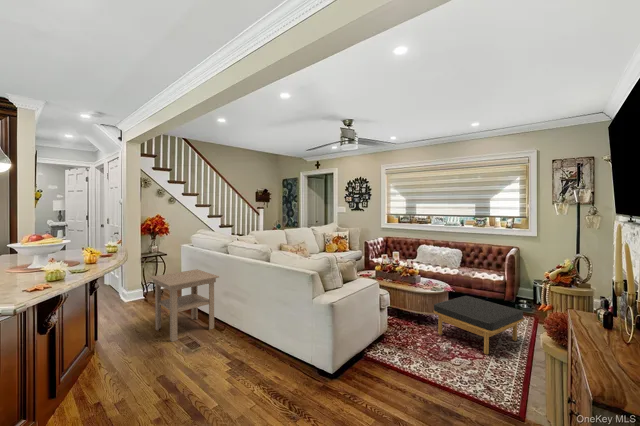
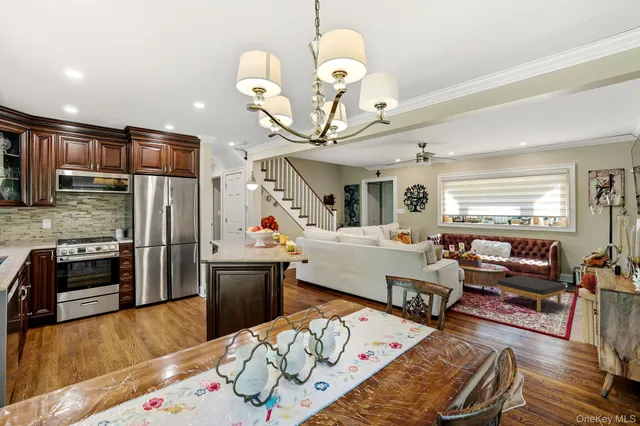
side table: present [150,269,219,342] -> none [293,255,340,302]

